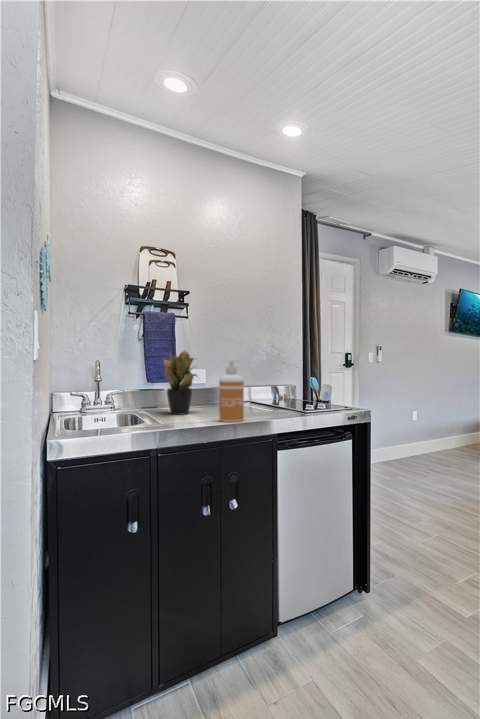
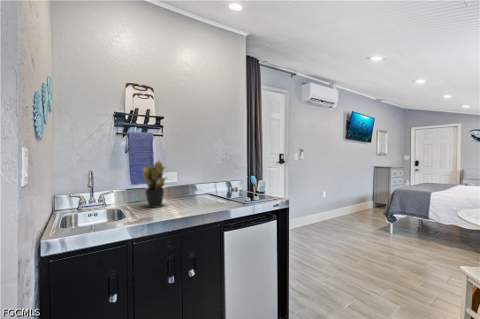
soap dispenser: present [219,360,244,422] -> none [180,170,199,215]

